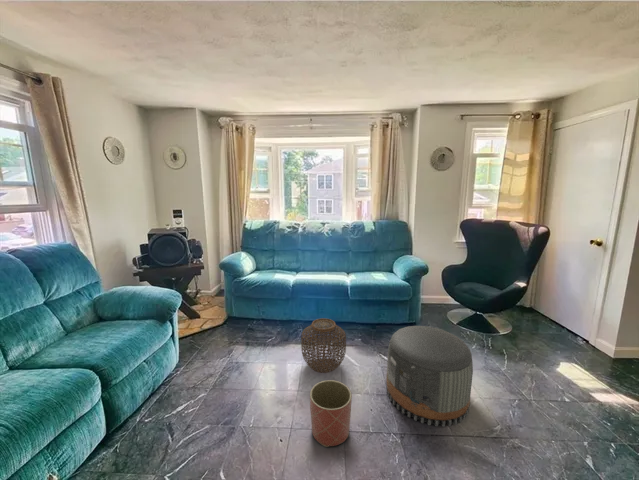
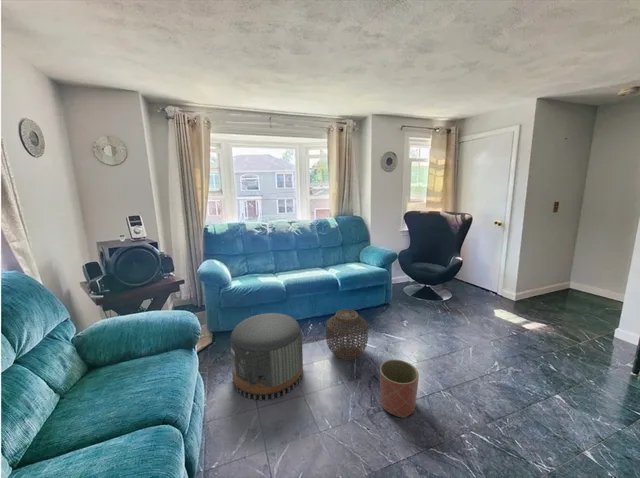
pouf: present [386,326,473,427] -> present [230,313,303,400]

